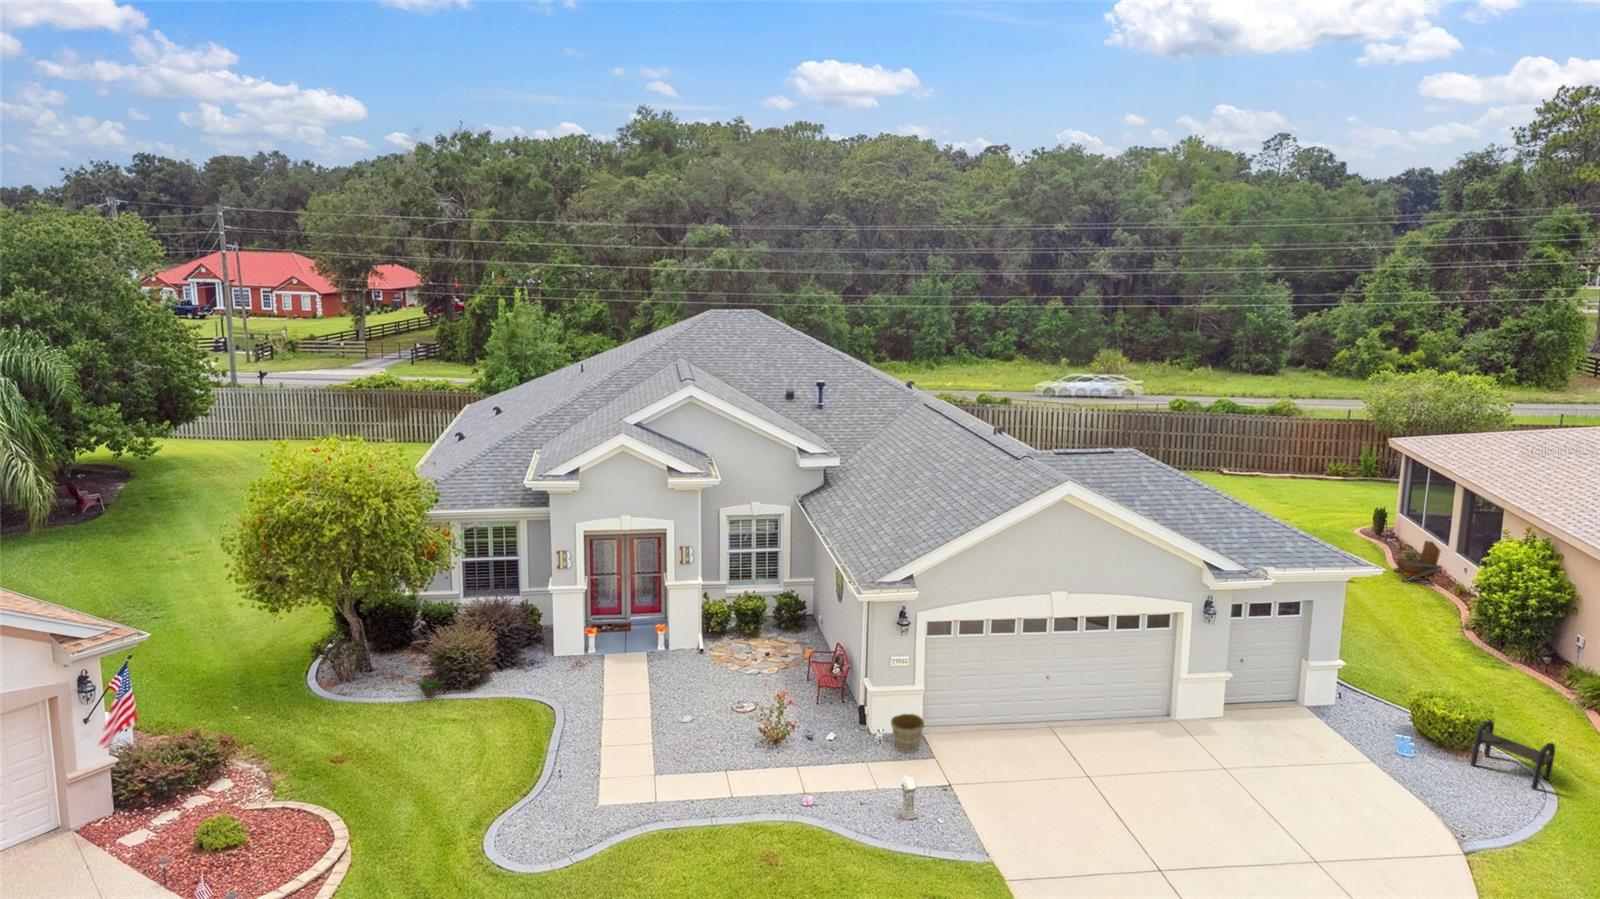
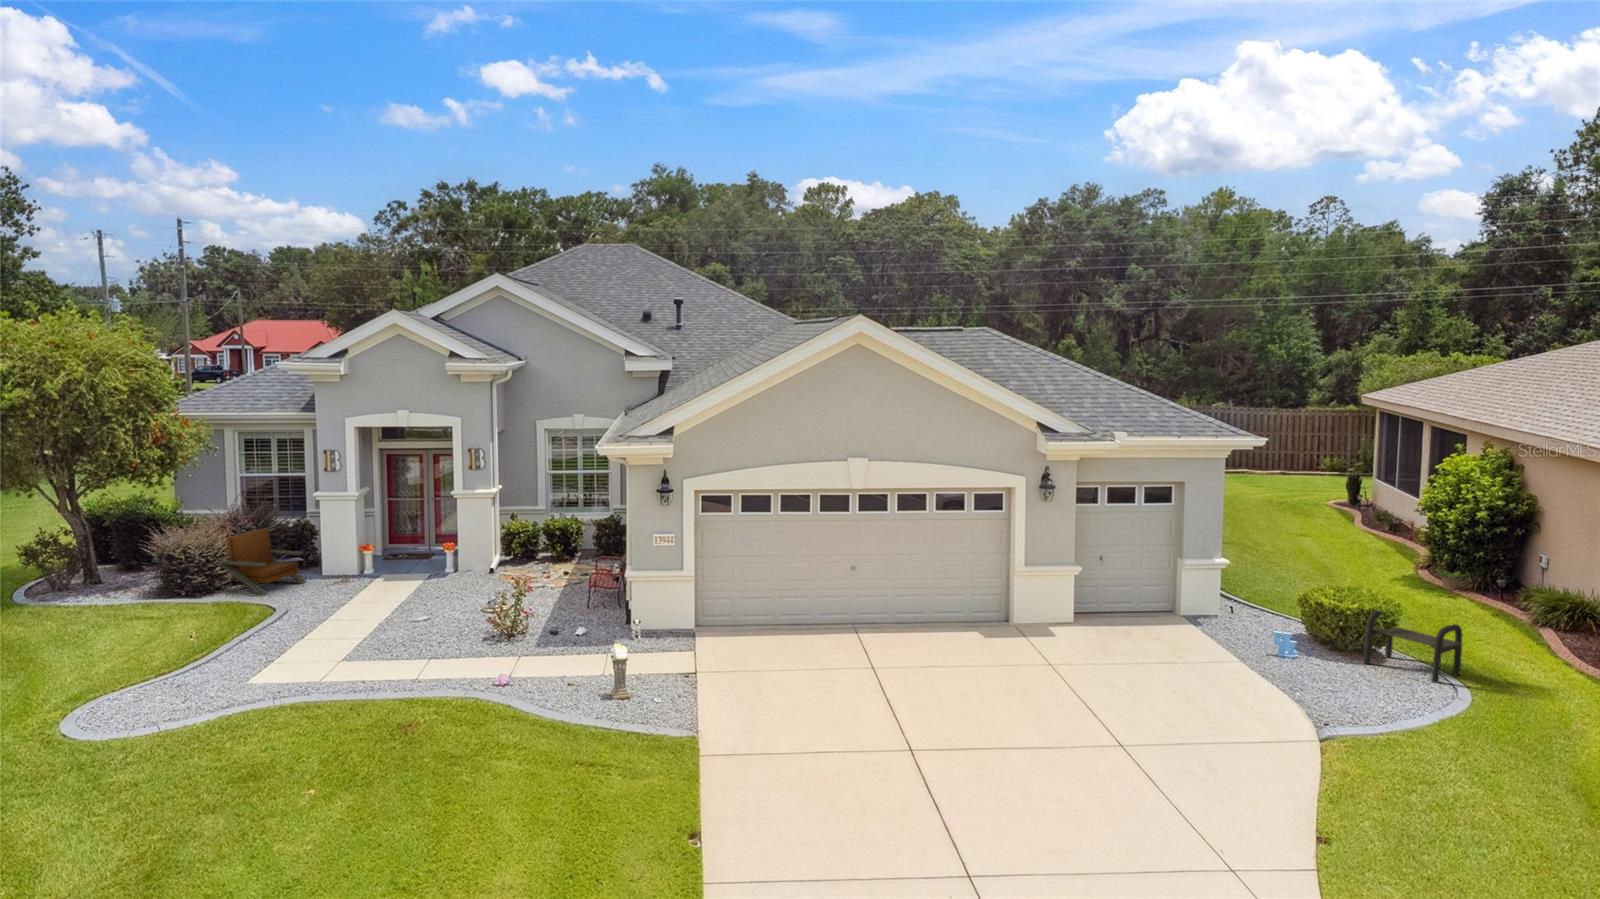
lounge chair: present [1394,541,1442,586] -> present [218,529,305,596]
decorative plant: present [416,678,440,698] -> present [1438,570,1464,590]
wooden bucket: present [891,714,924,753] -> none [648,600,689,643]

